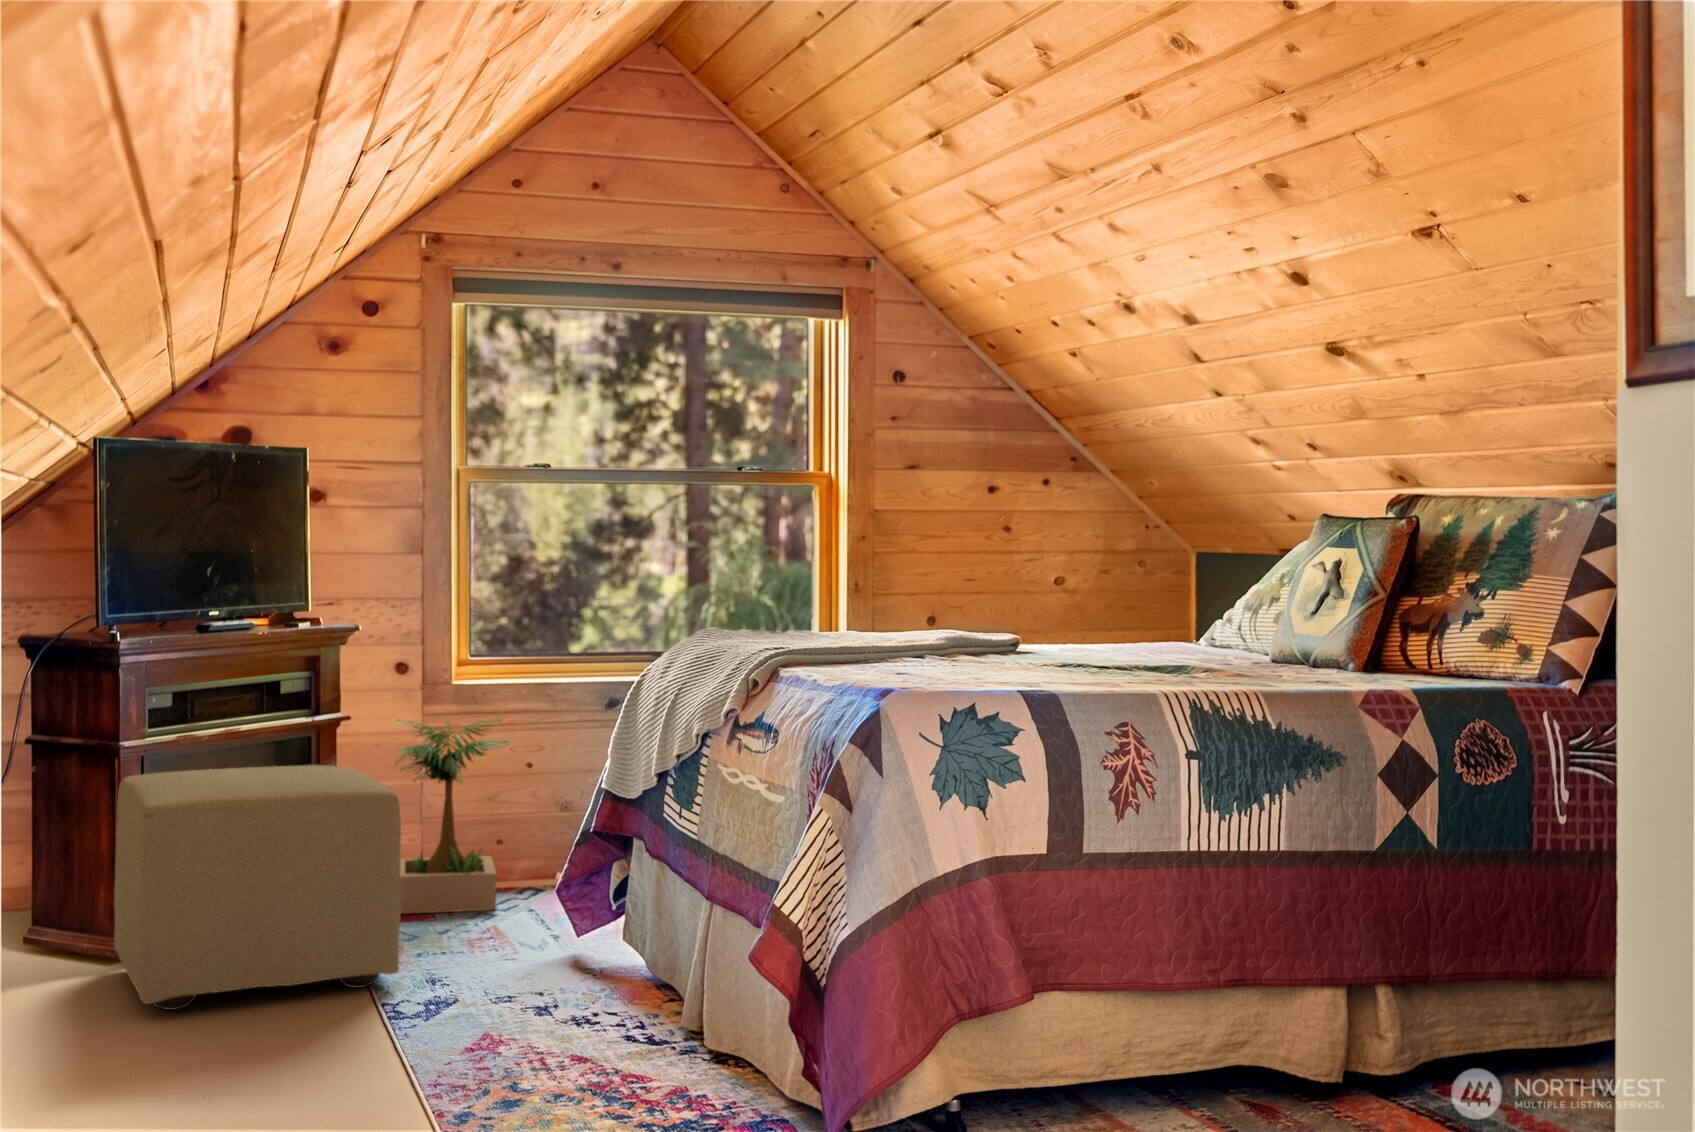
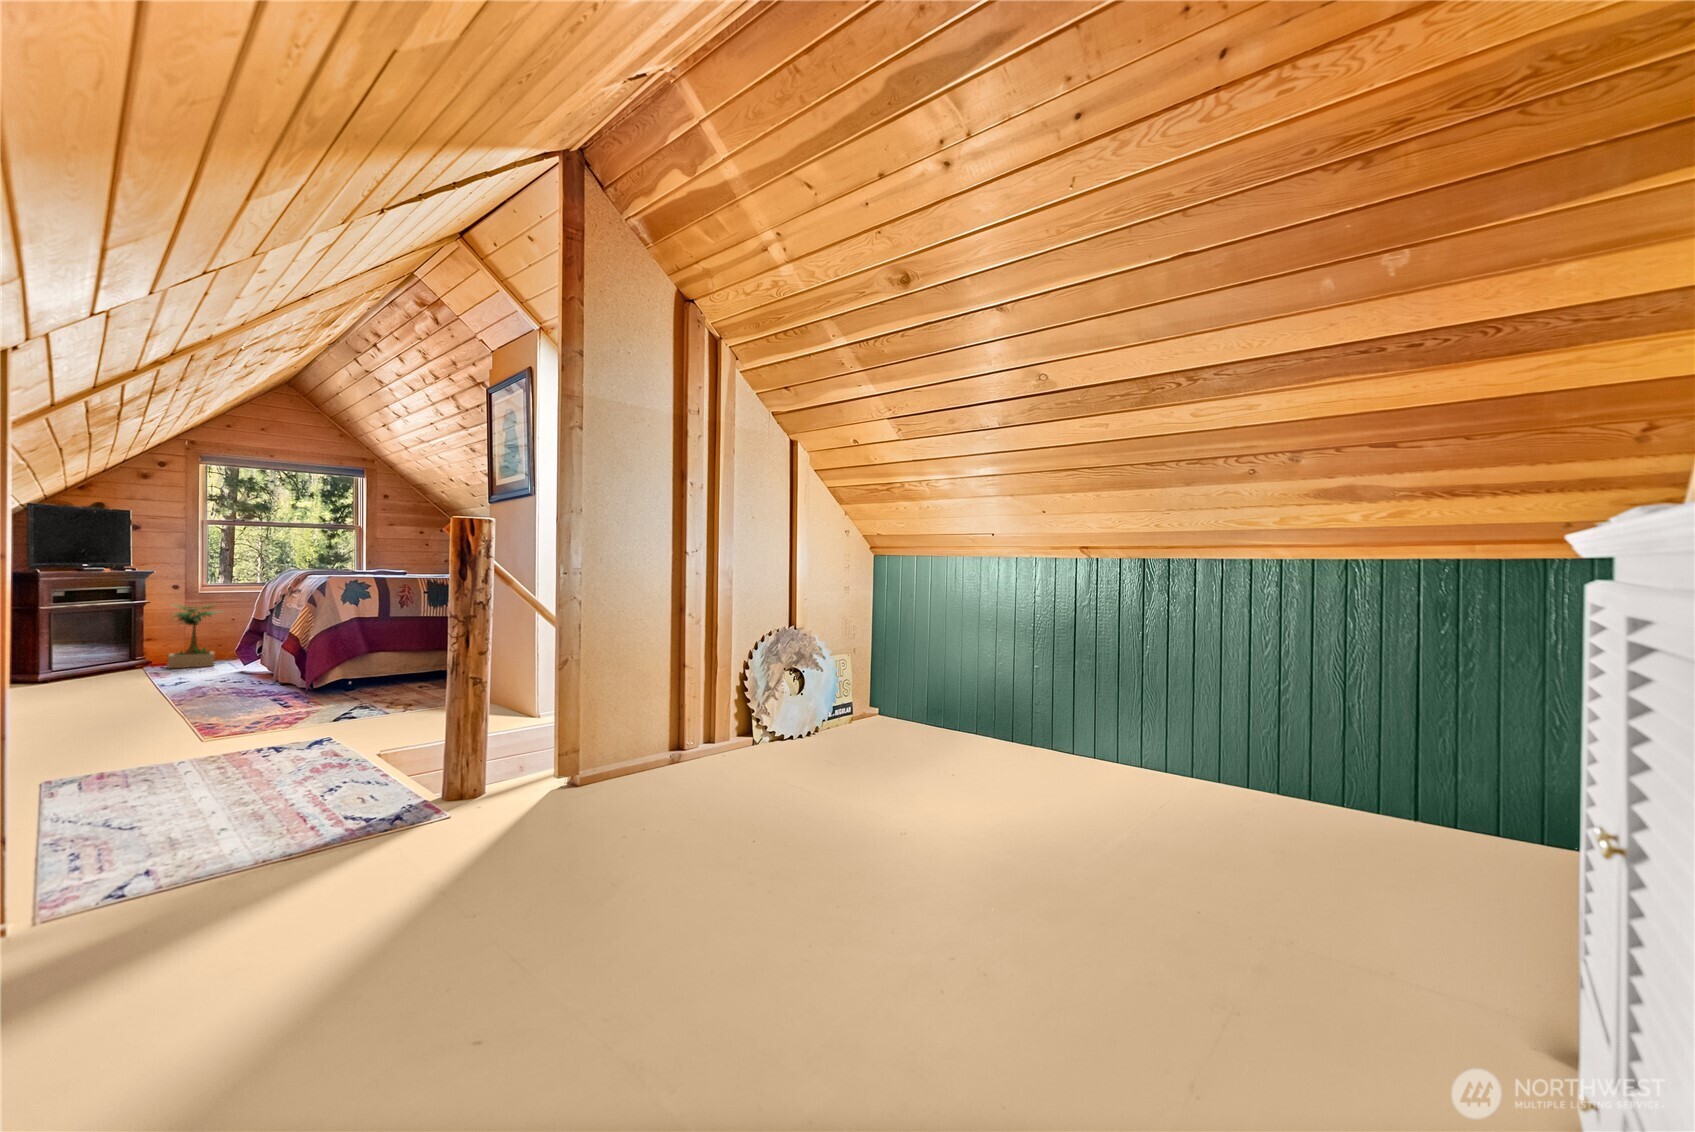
ottoman: present [114,765,401,1010] -> none [37,614,169,687]

